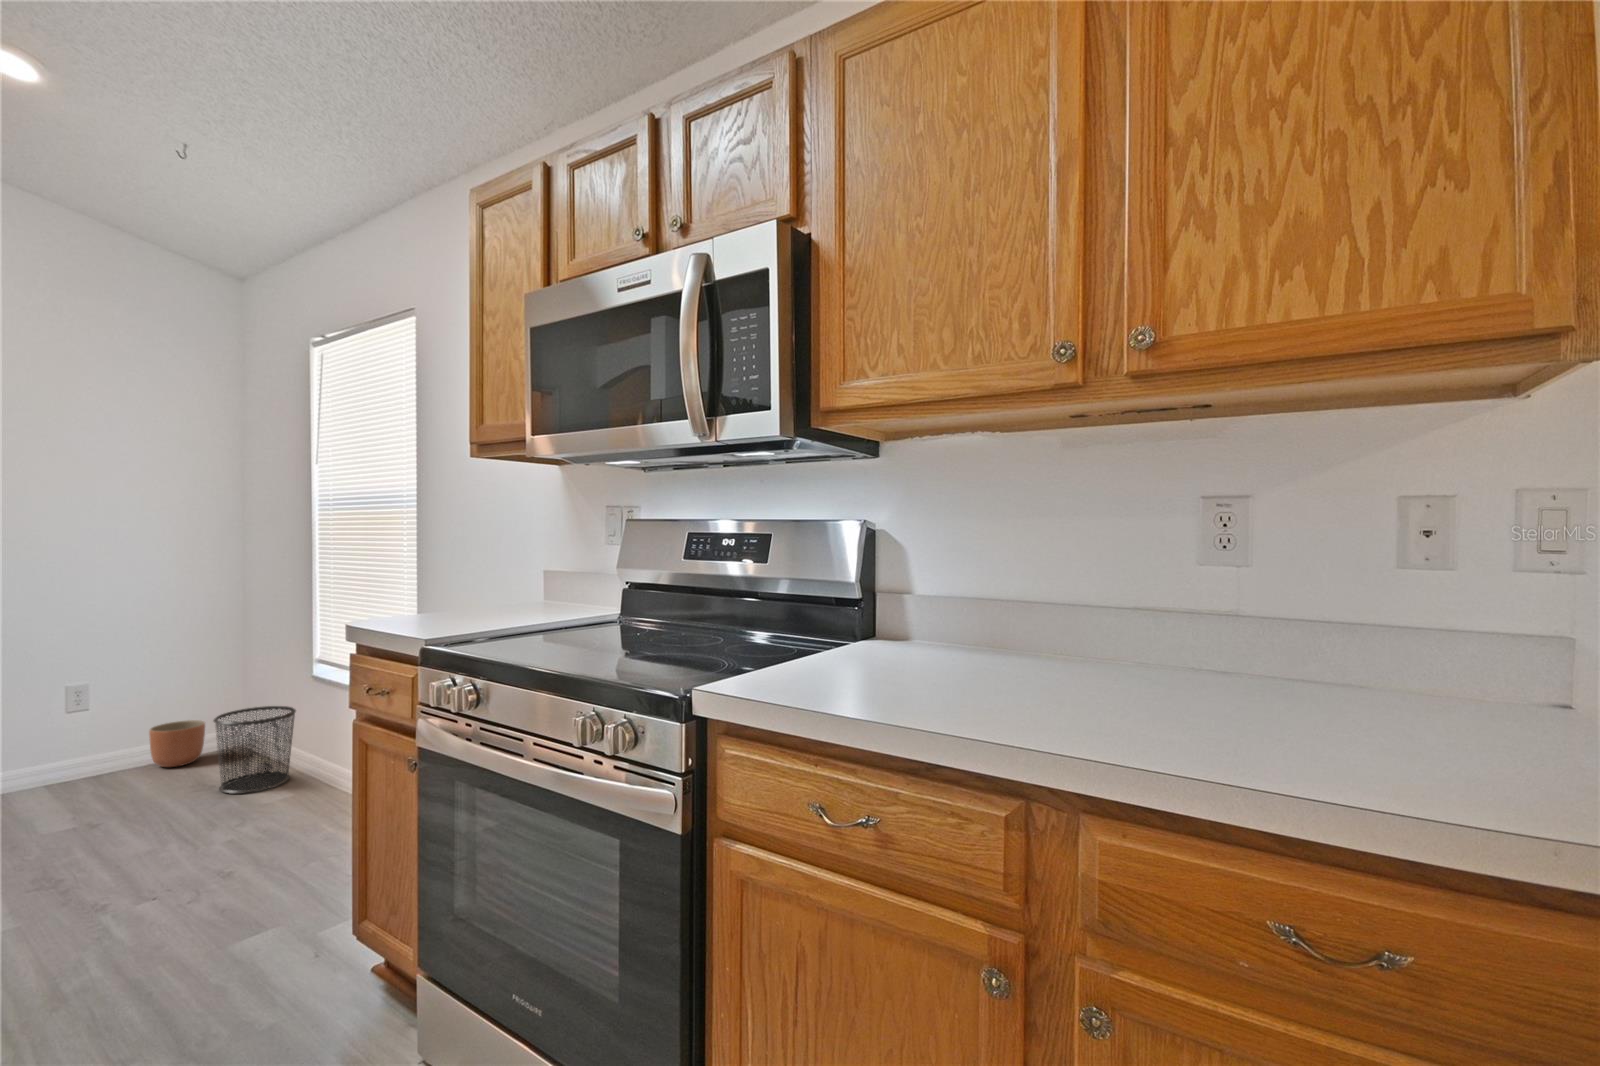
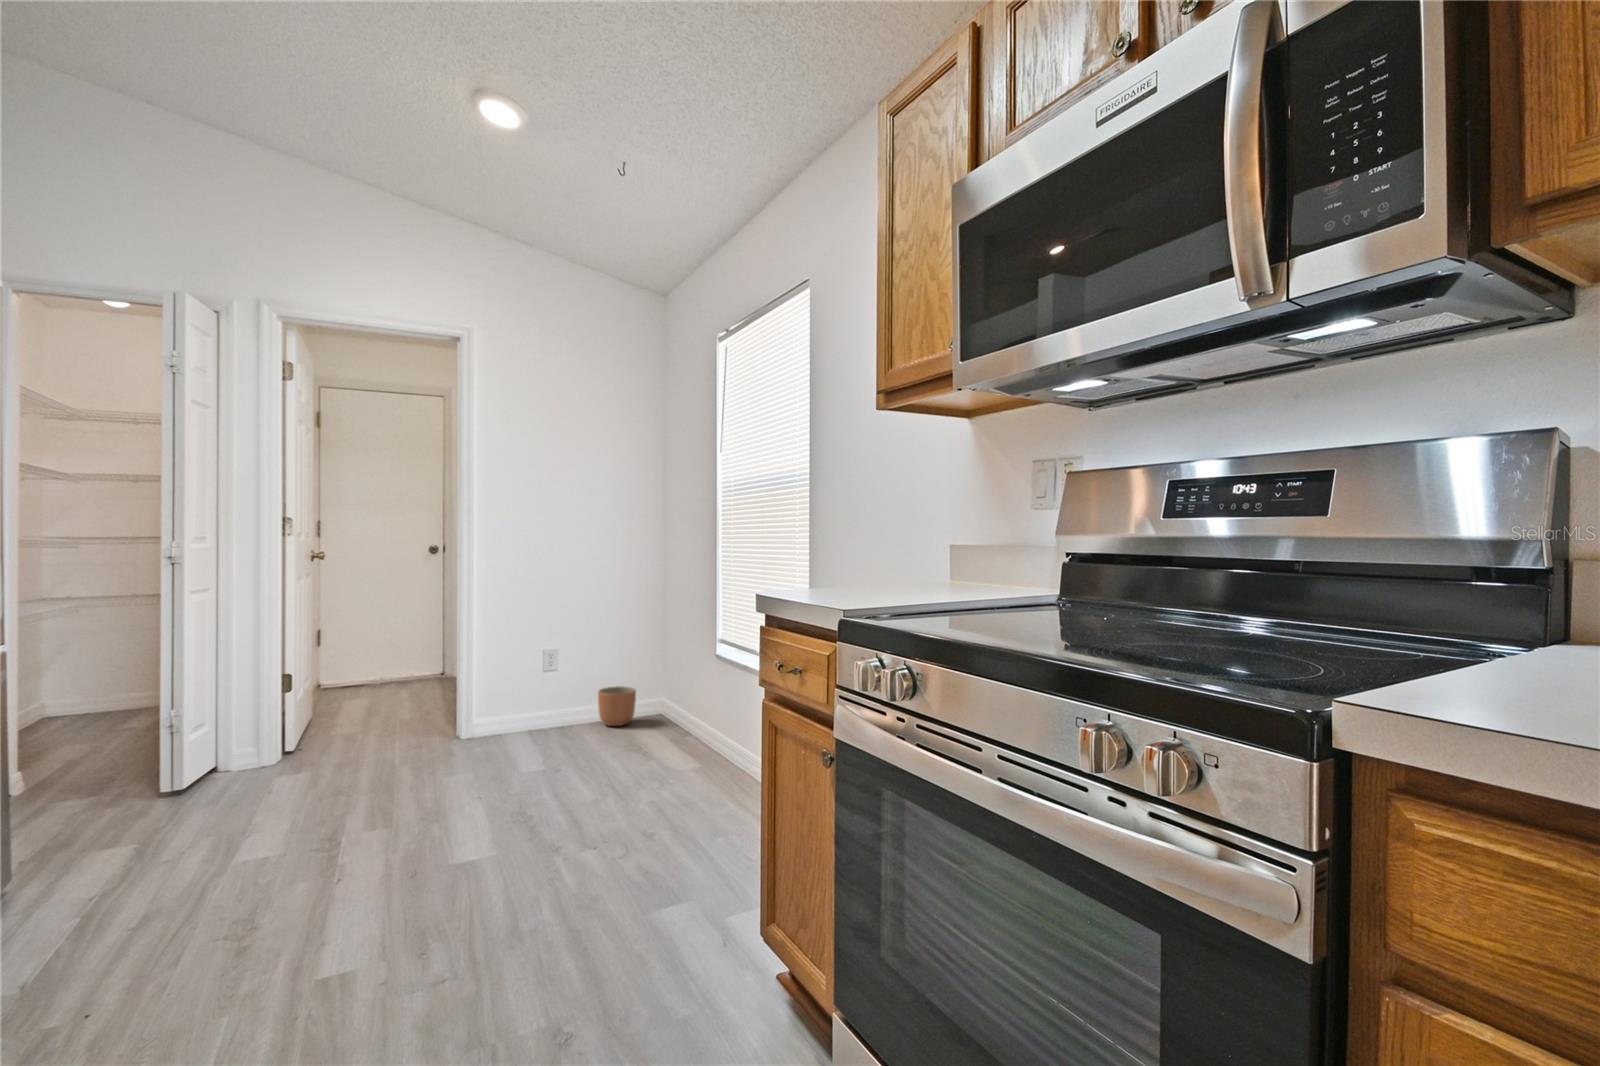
trash can: present [214,706,296,794] -> none [642,680,704,759]

